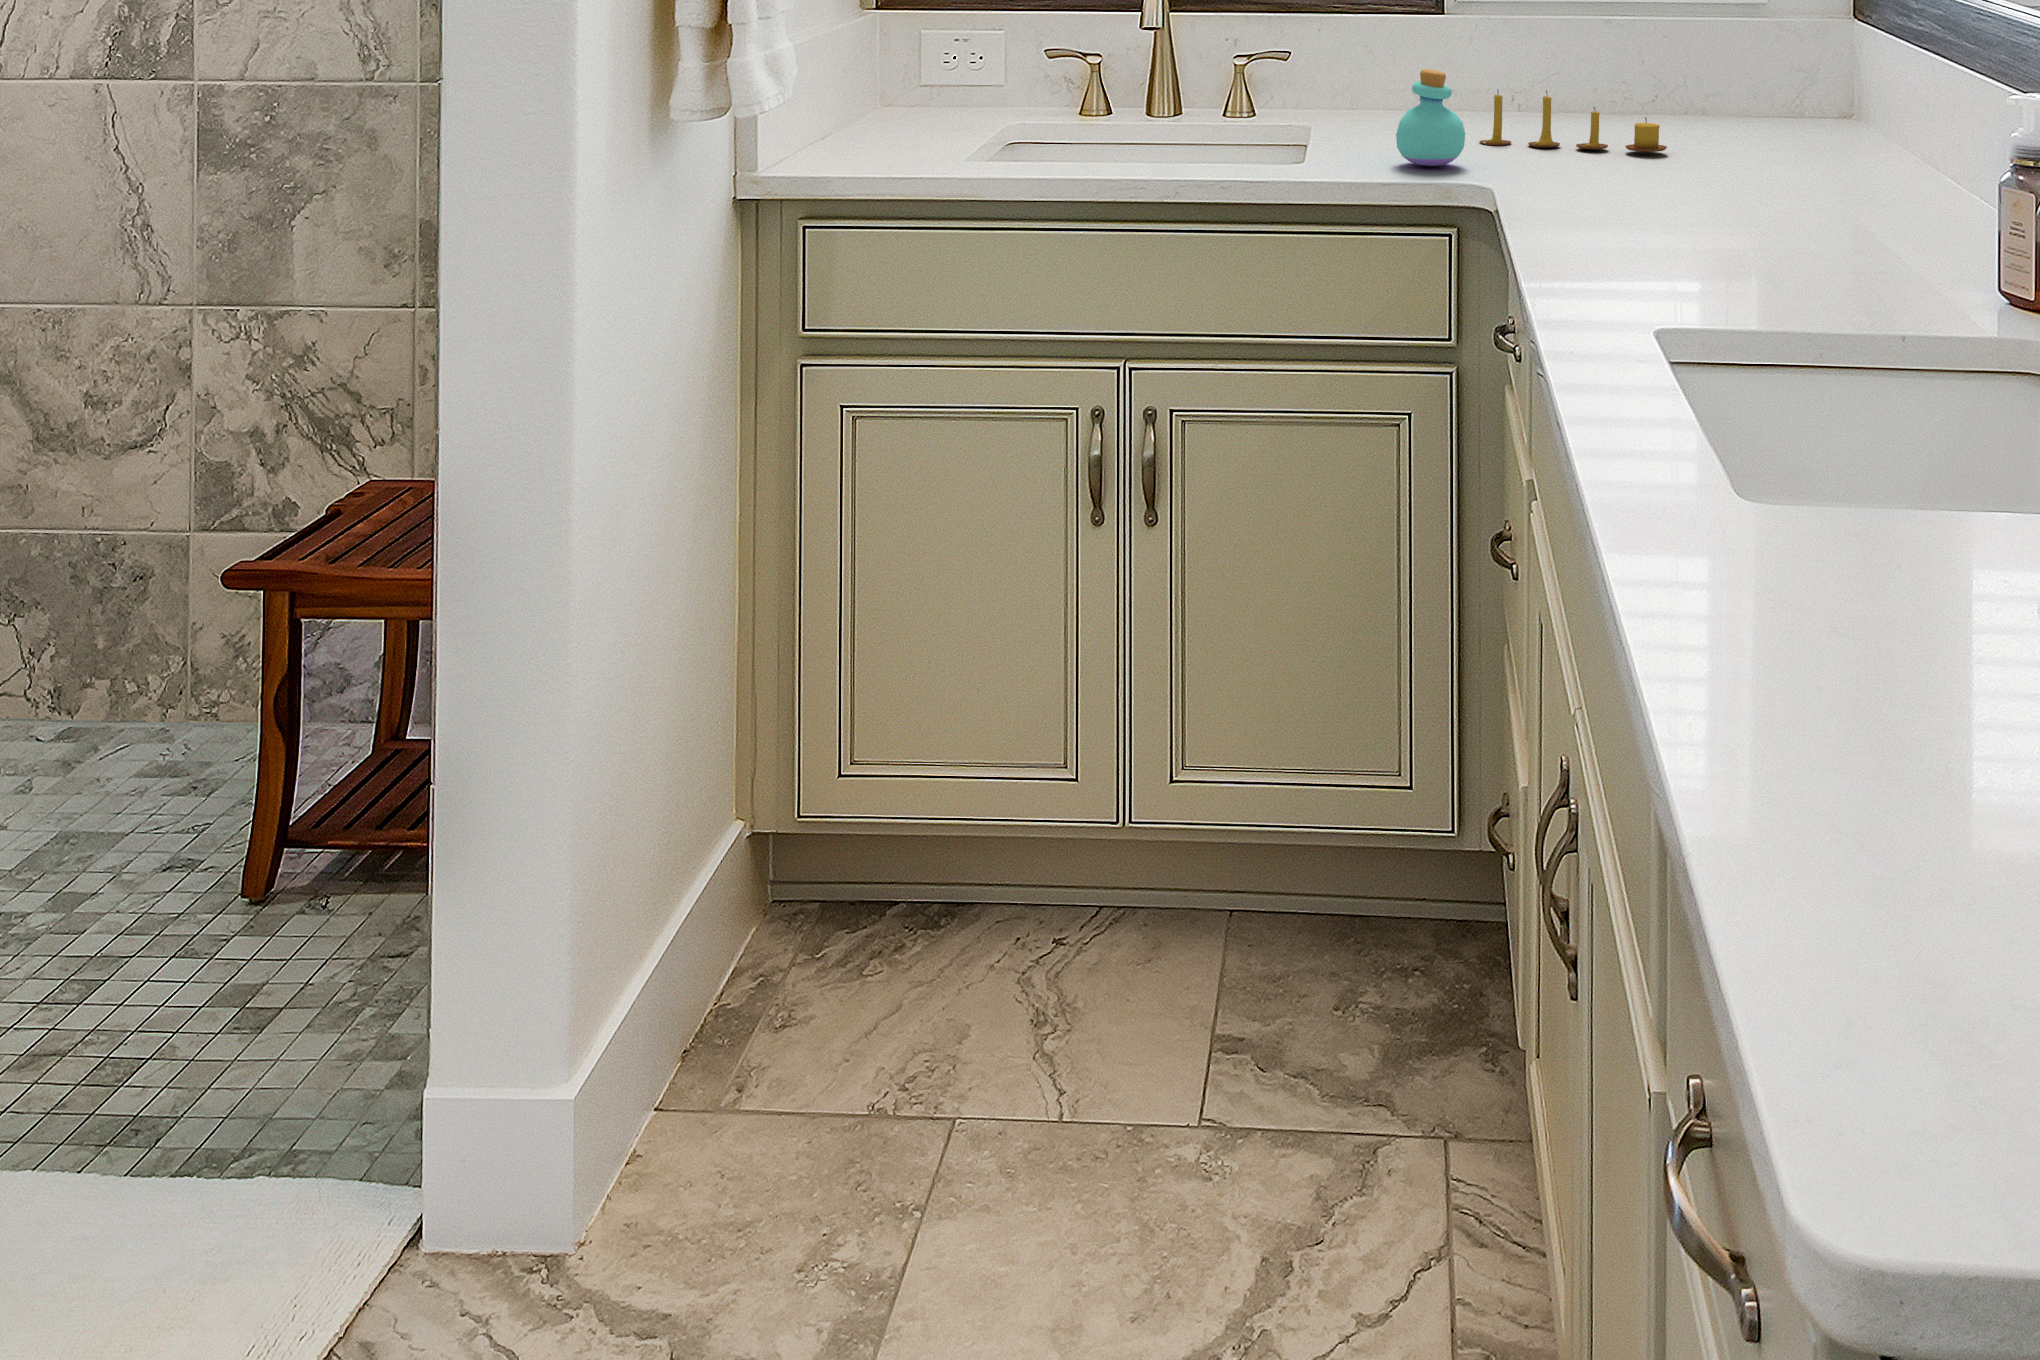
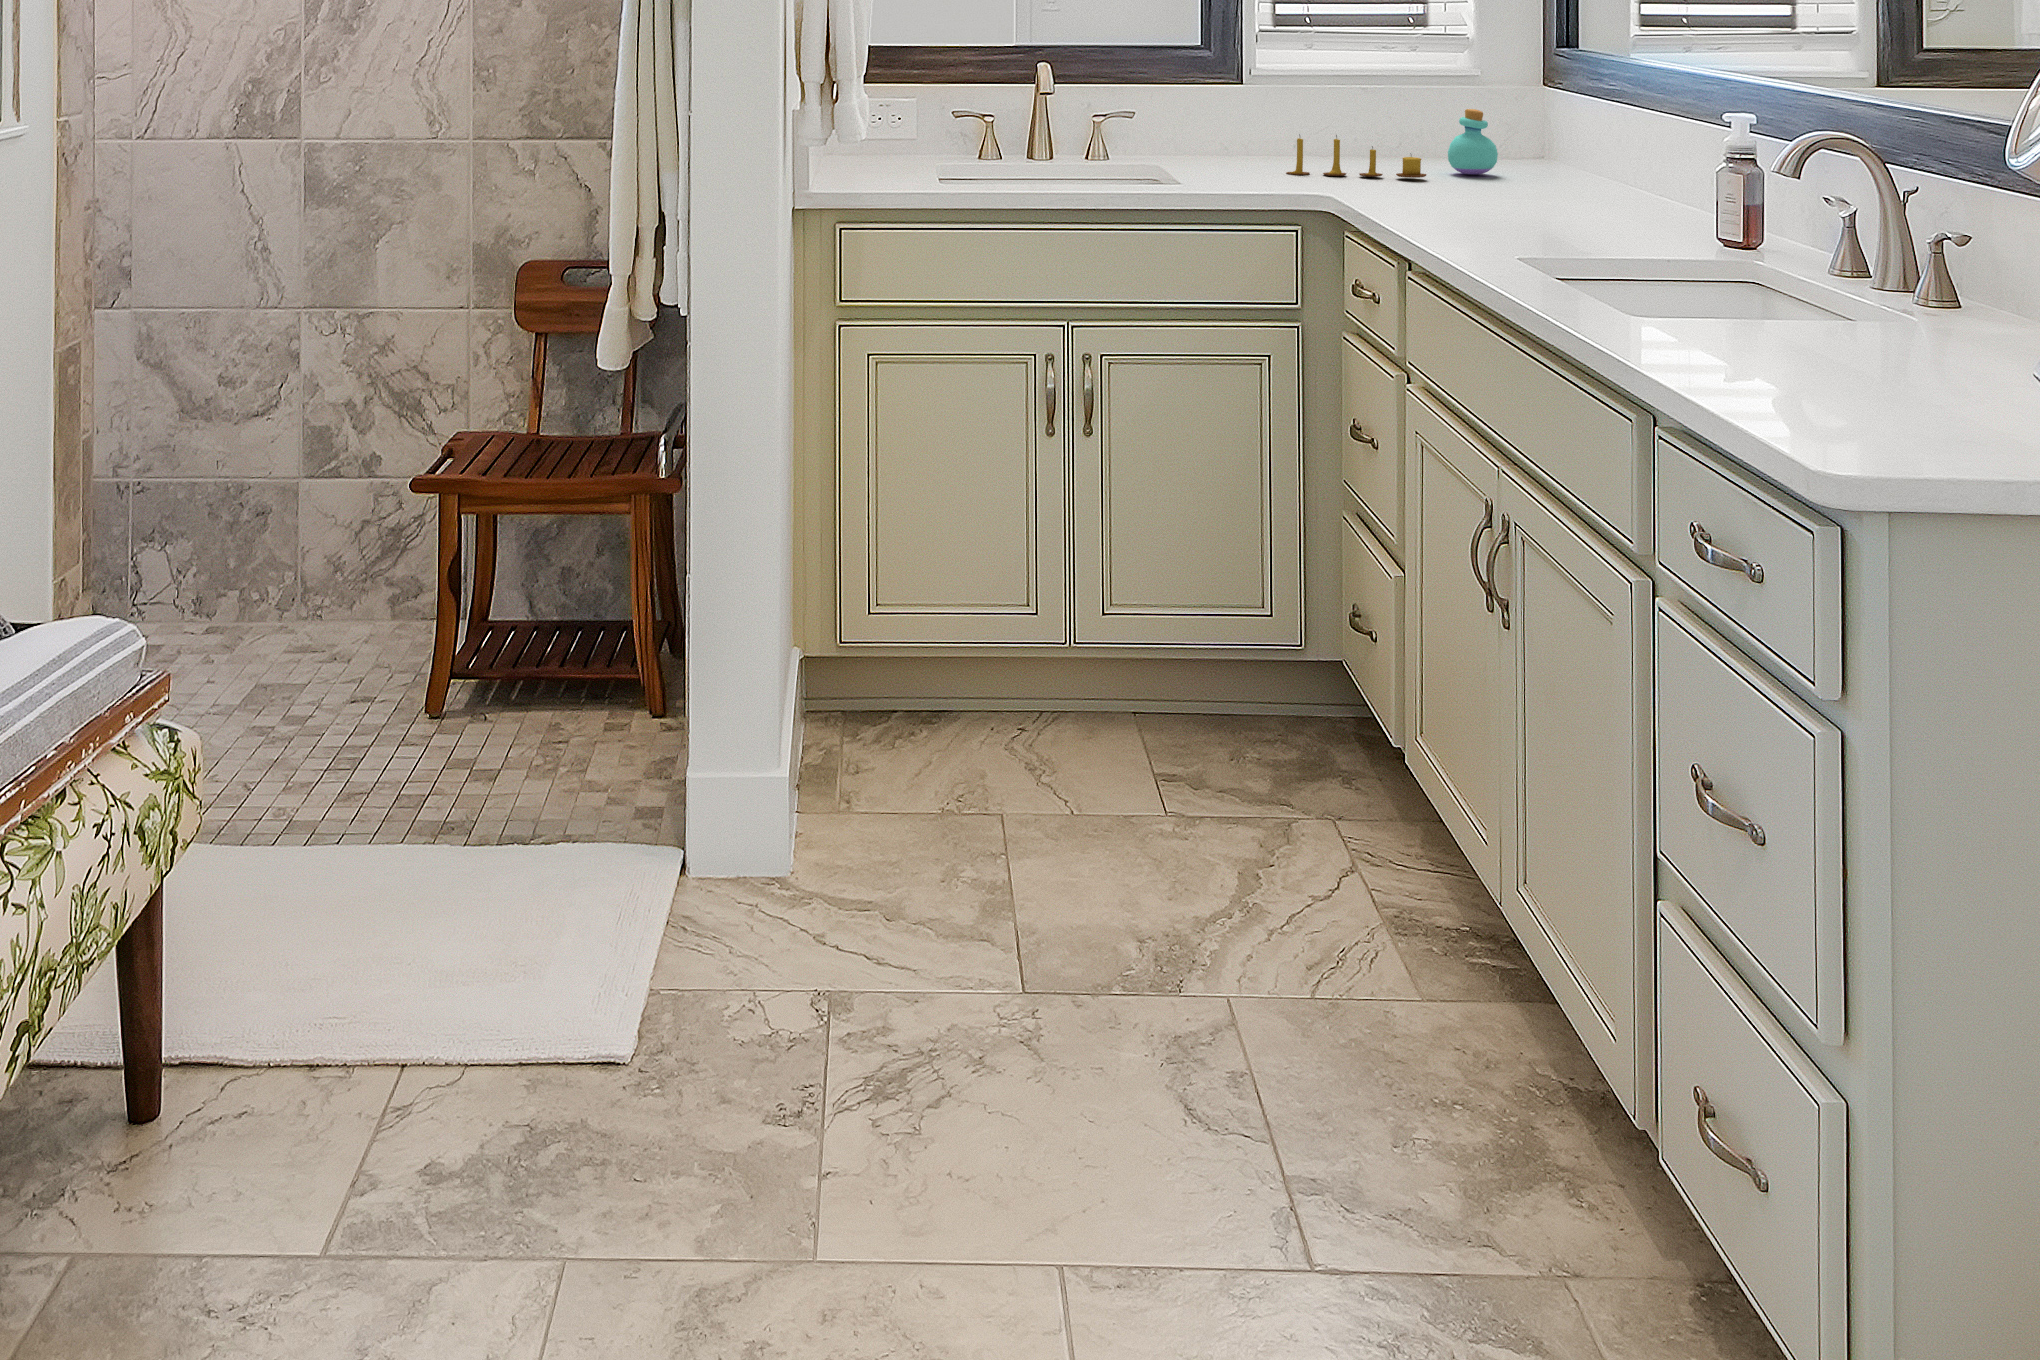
perfume bottle: present [1396,69,1465,166] -> present [1448,109,1498,174]

